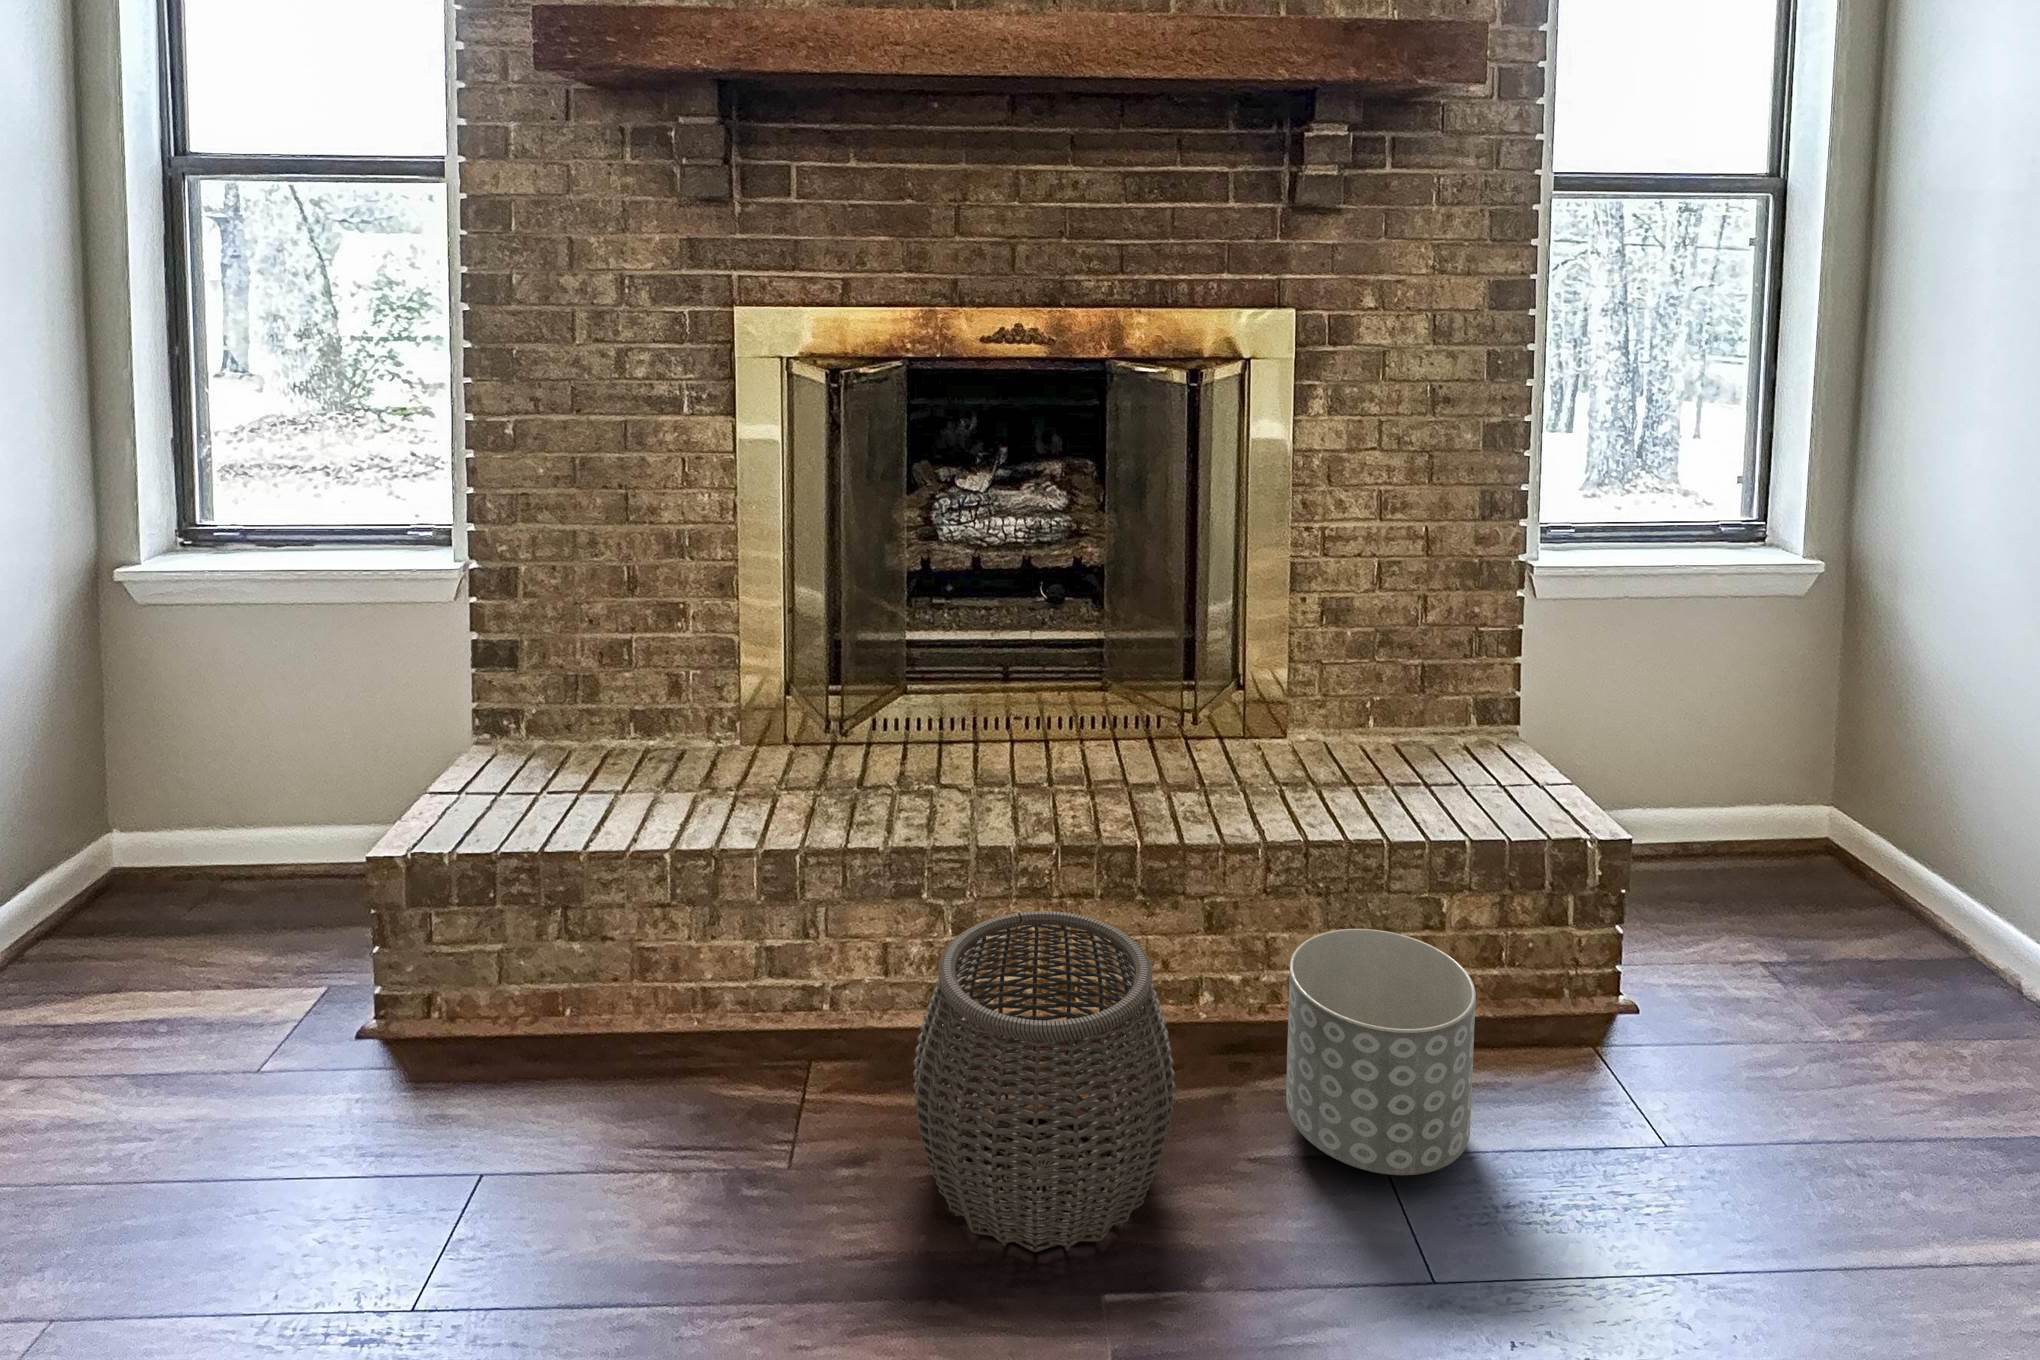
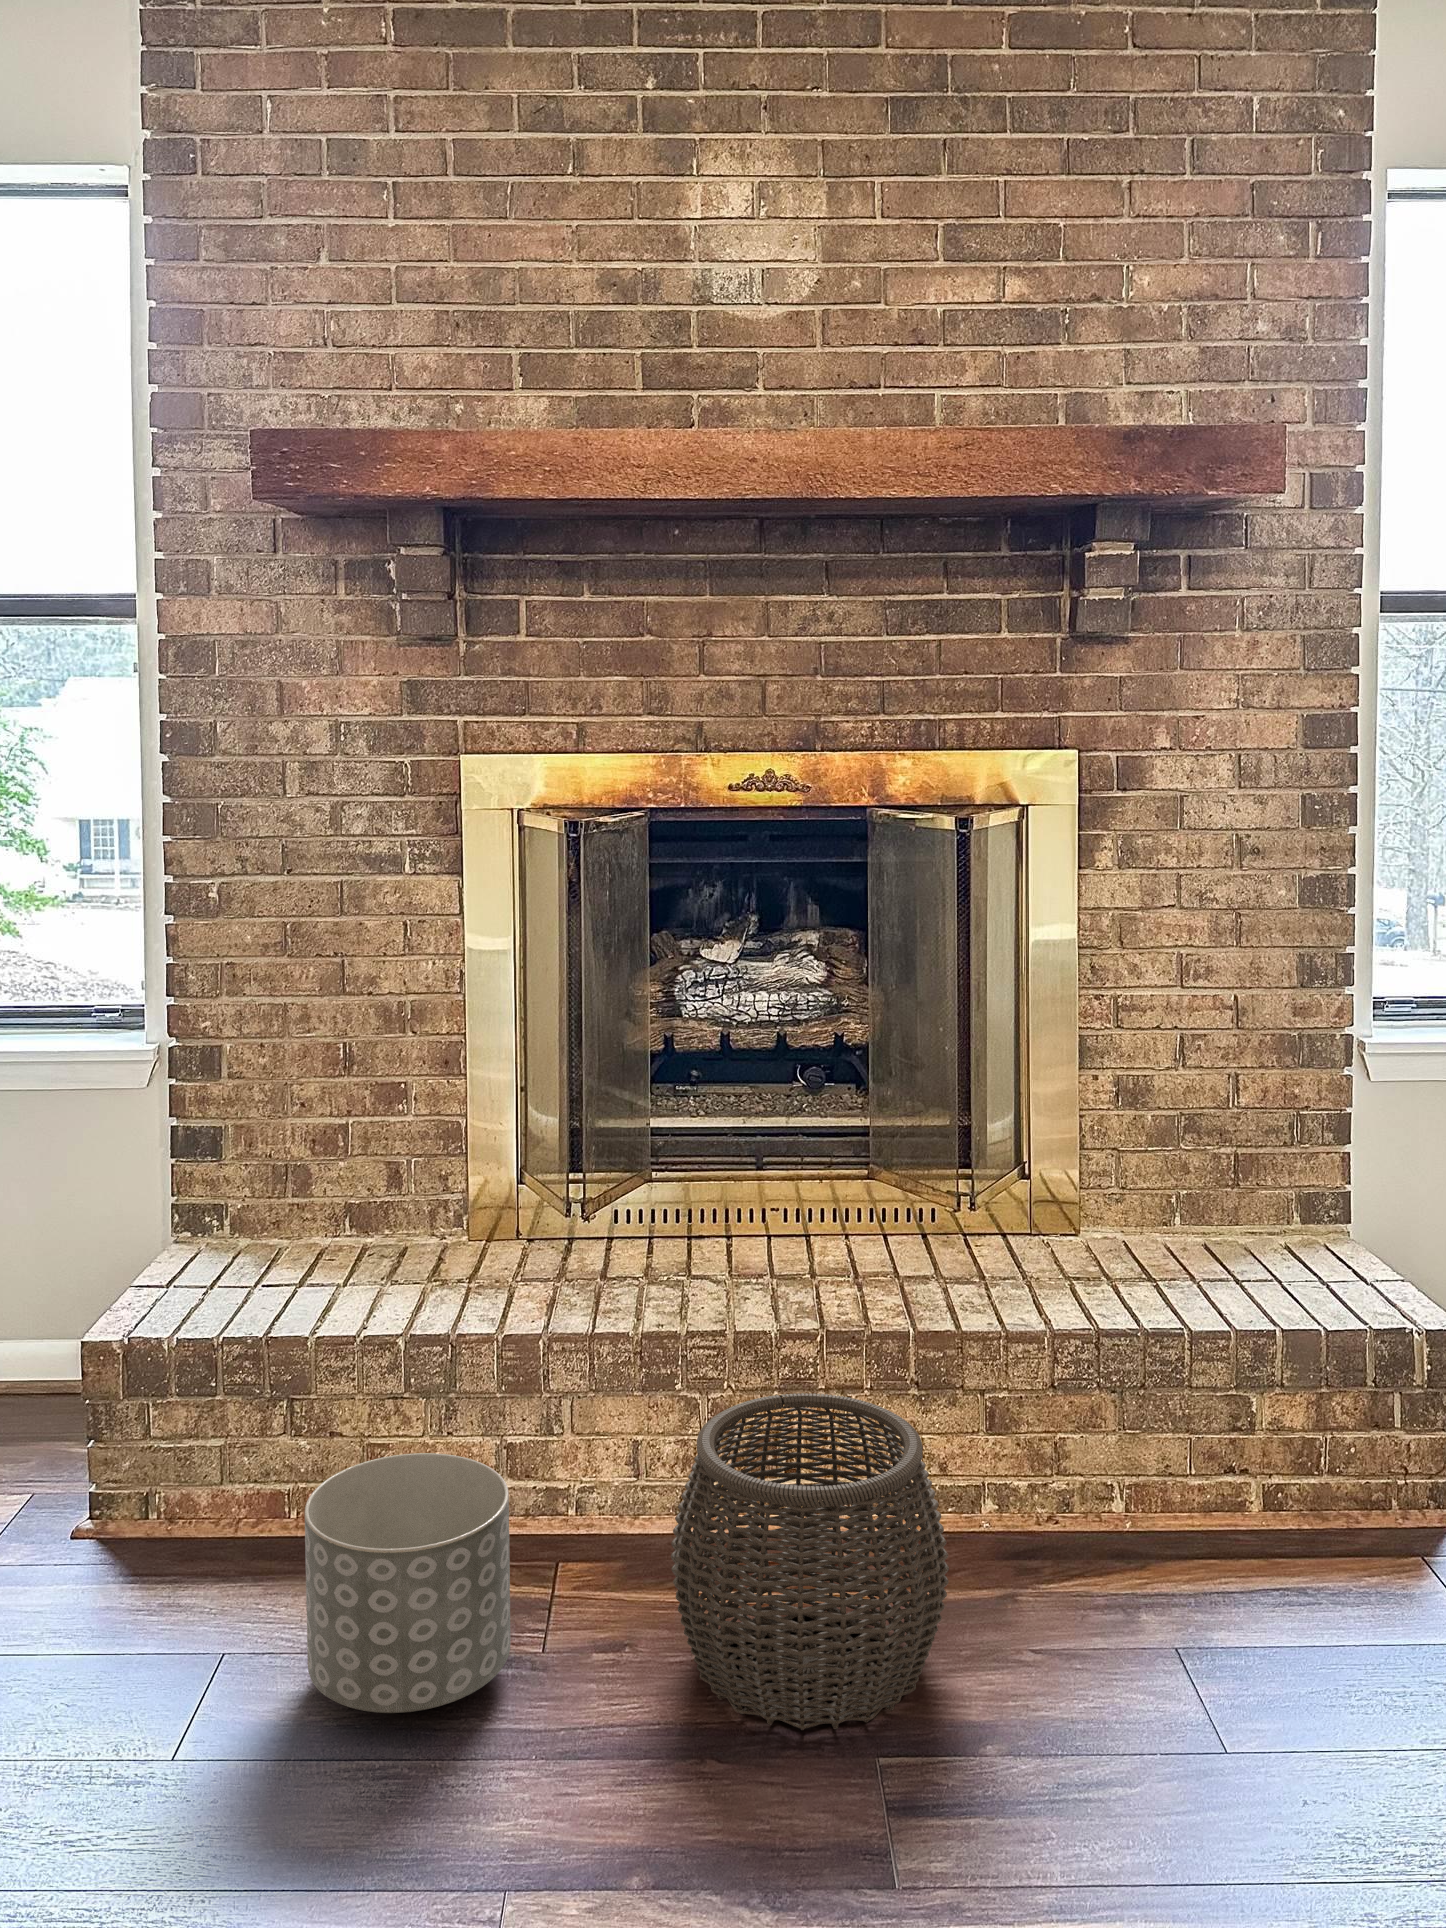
planter: present [1286,929,1476,1175] -> present [305,1453,511,1713]

